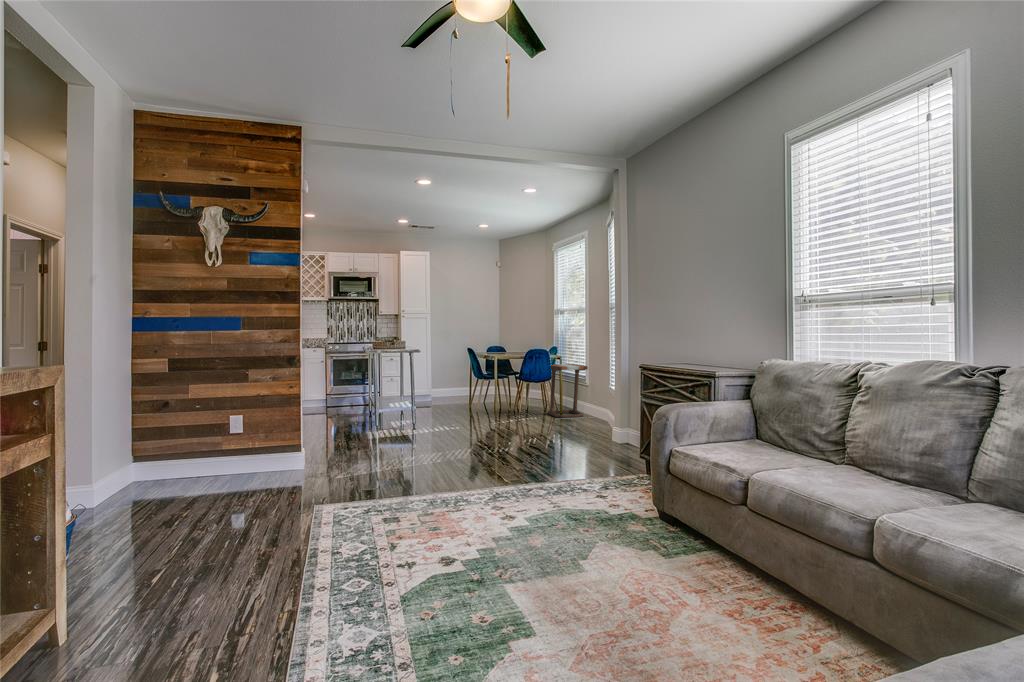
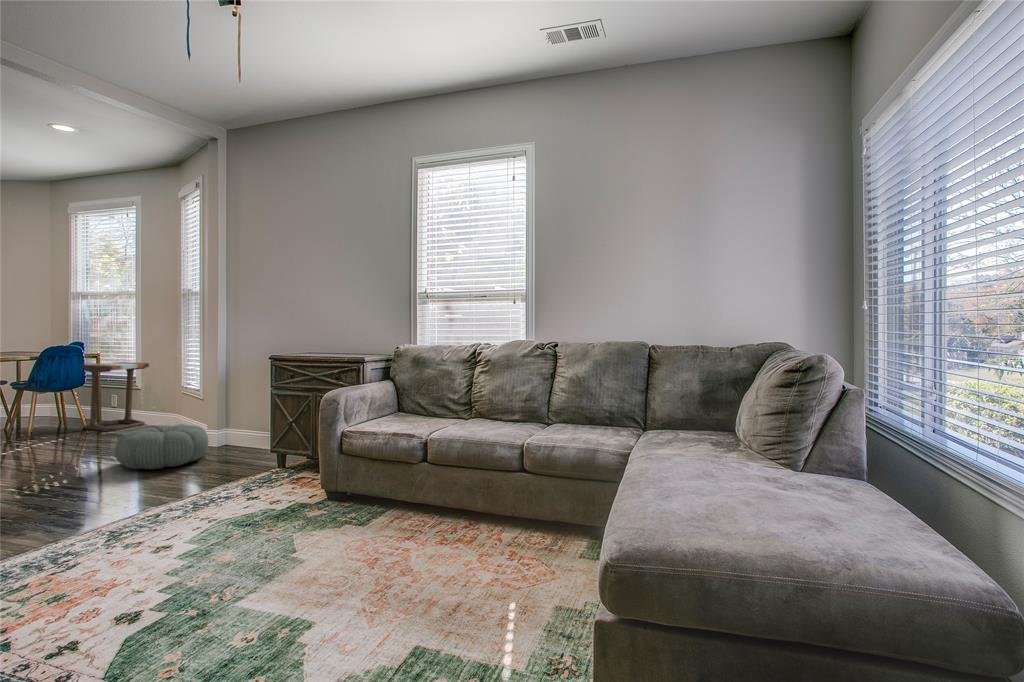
pouf: none [537,418,602,454] -> present [115,424,209,469]

